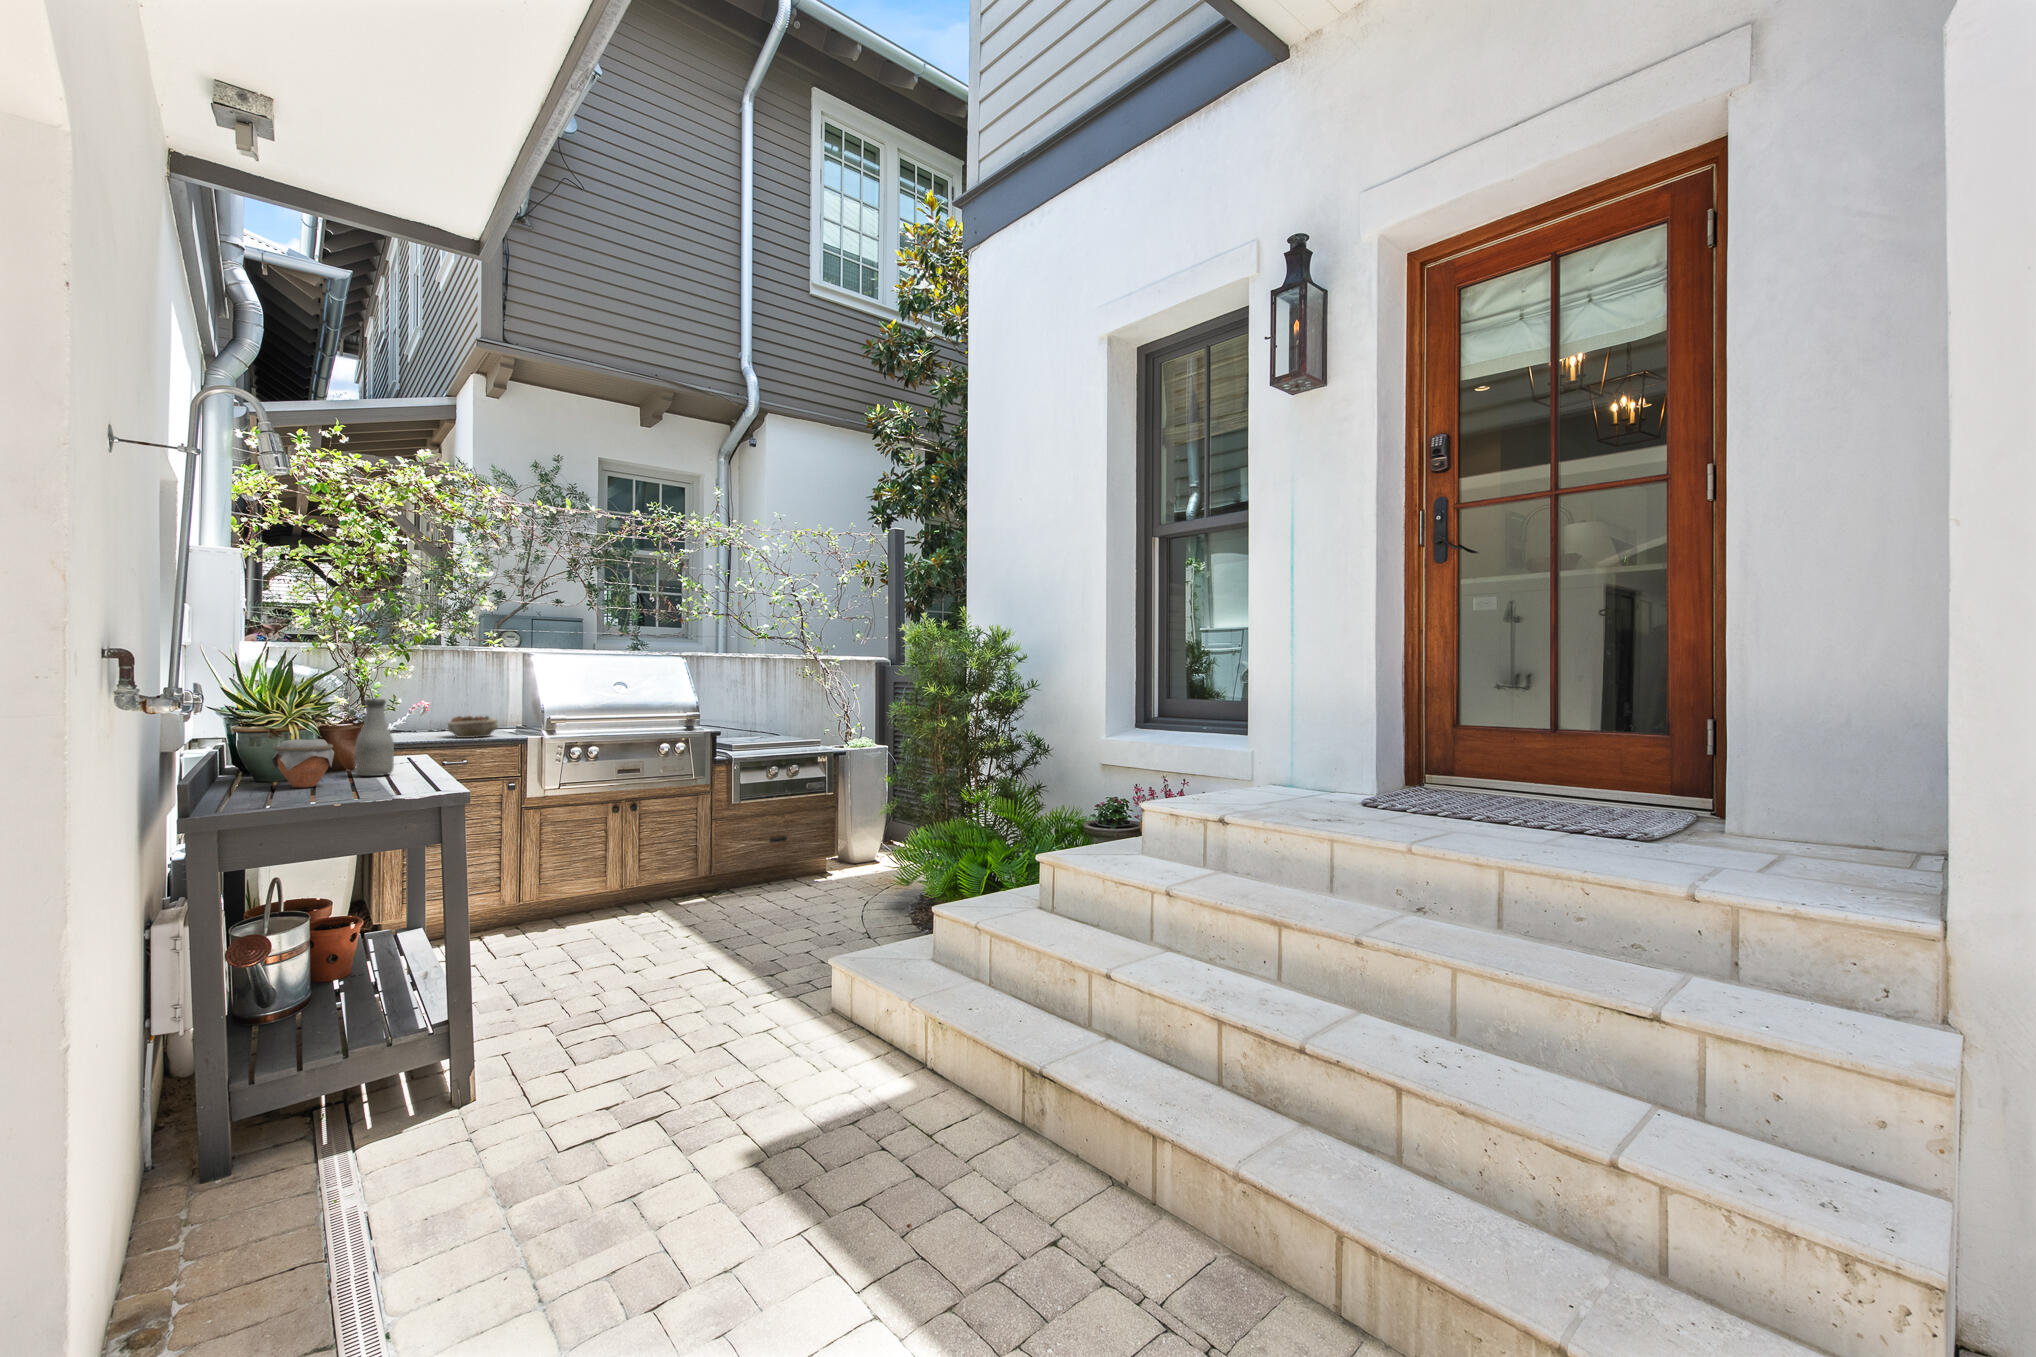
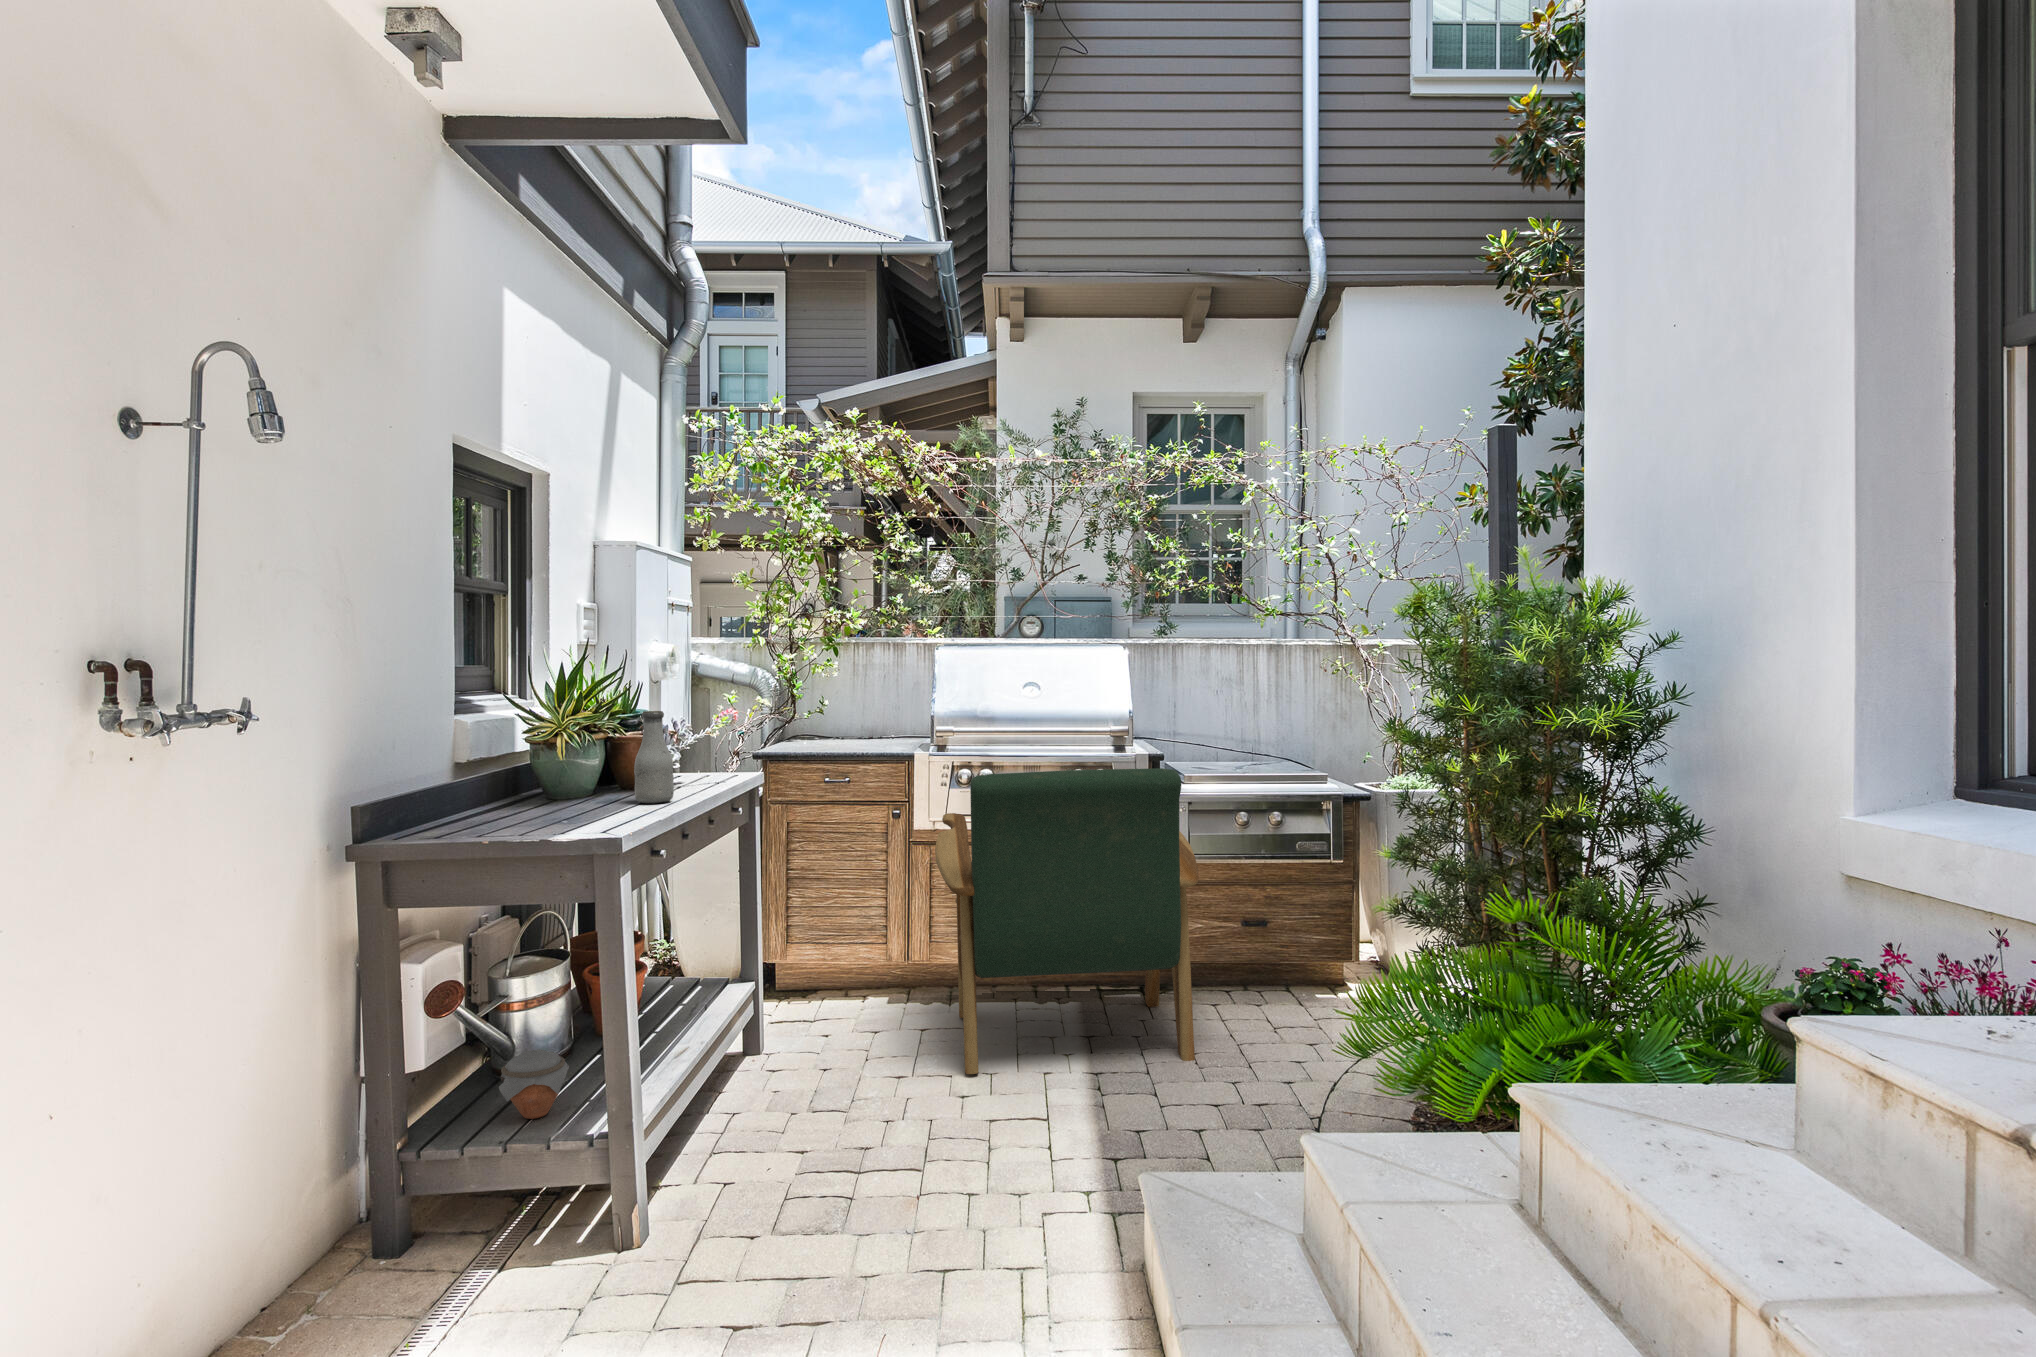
succulent planter: present [448,716,498,738] -> none [847,725,901,753]
armchair: none [559,738,783,964] -> present [935,768,1199,1074]
jar: present [272,739,334,788] -> present [499,1050,570,1119]

